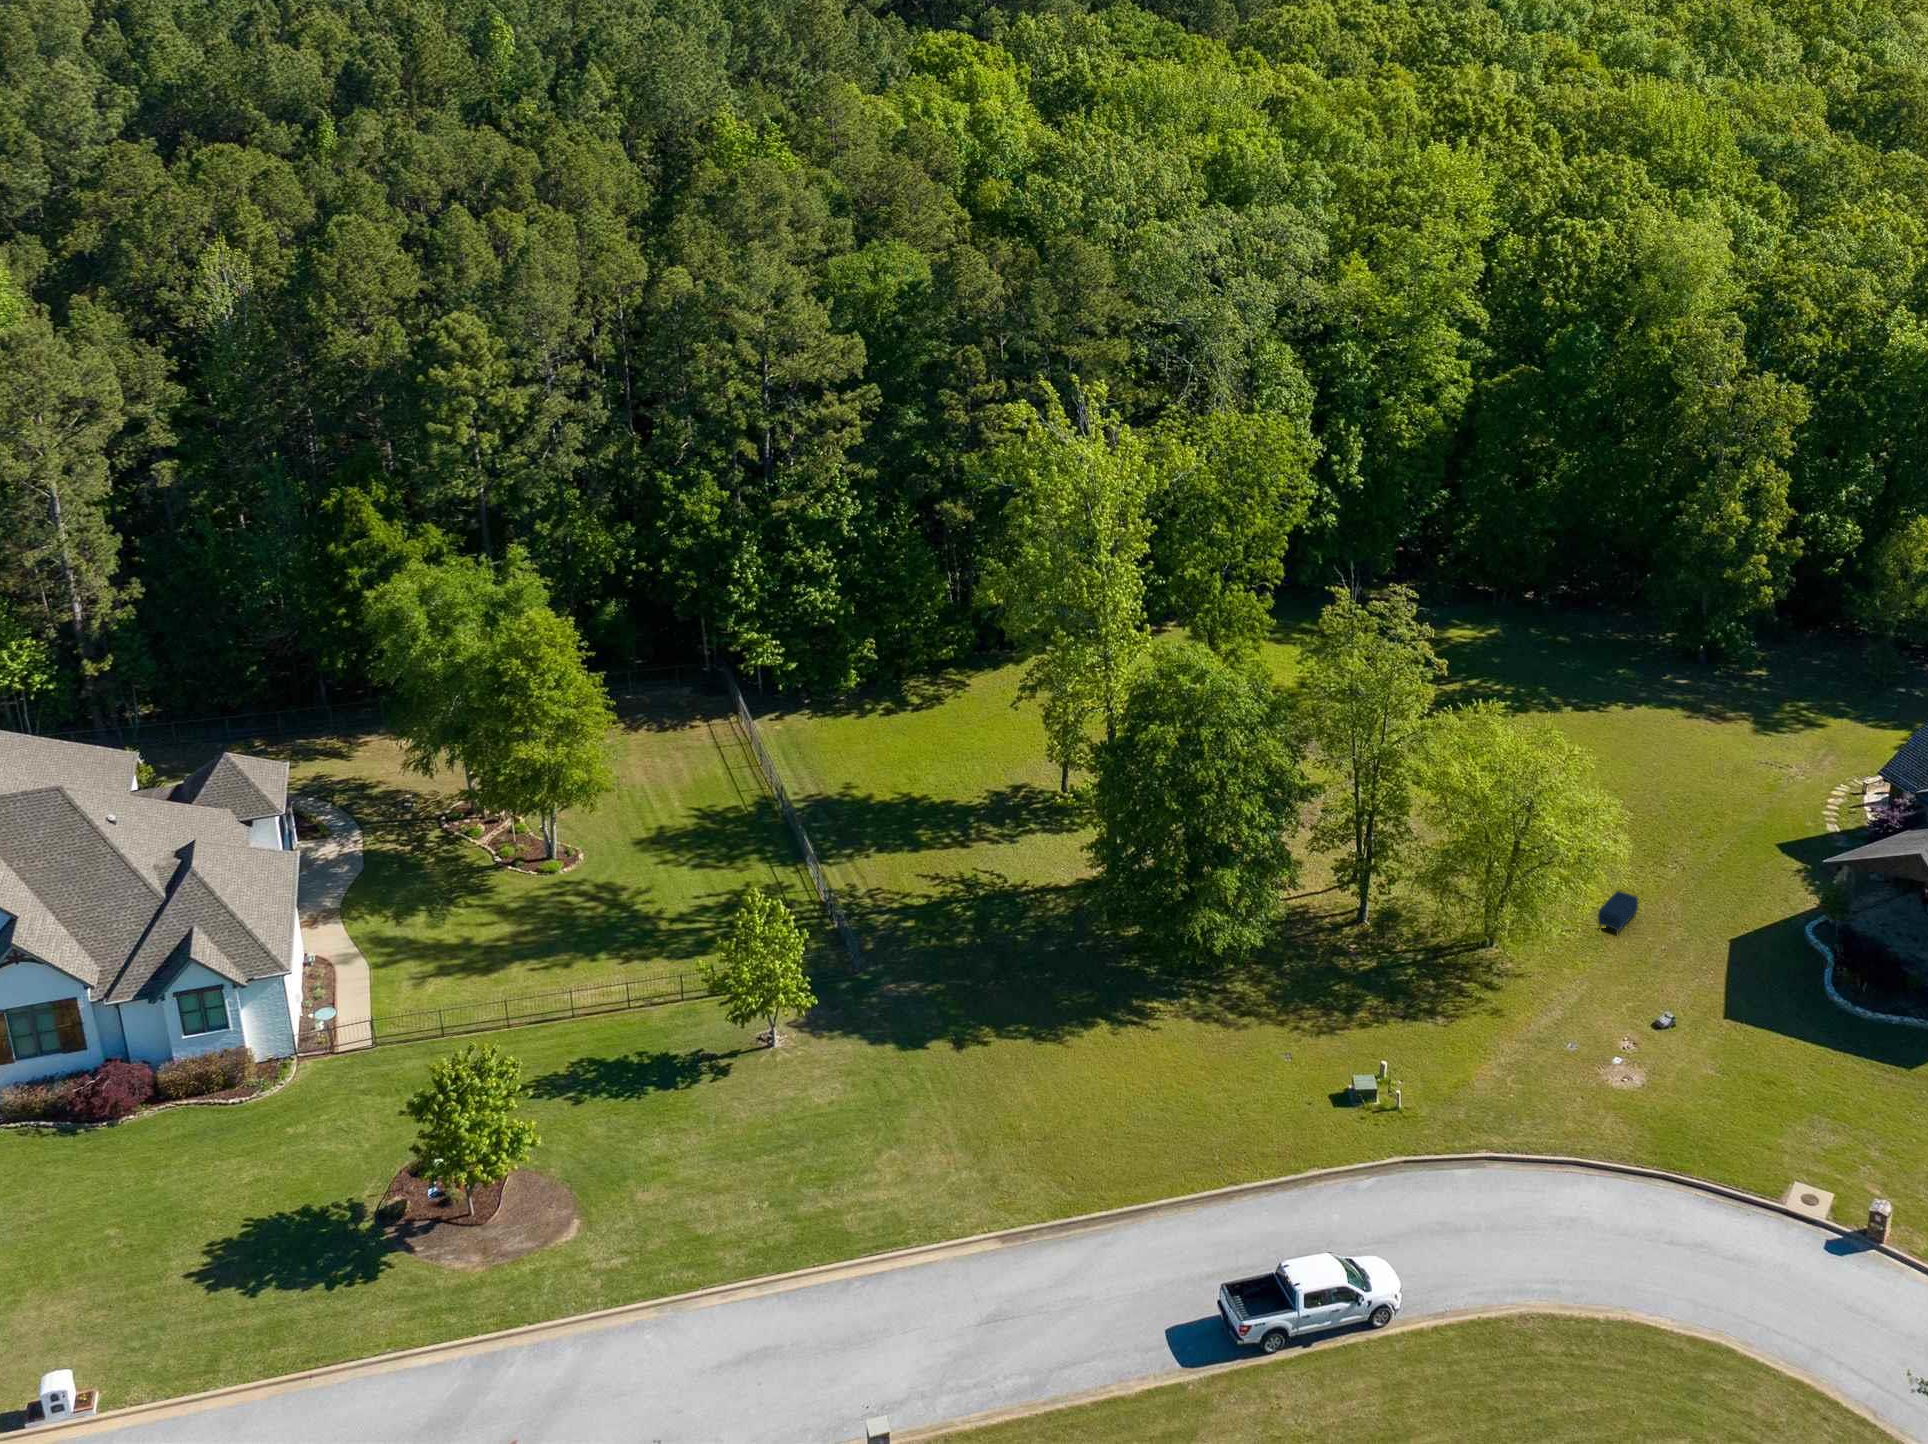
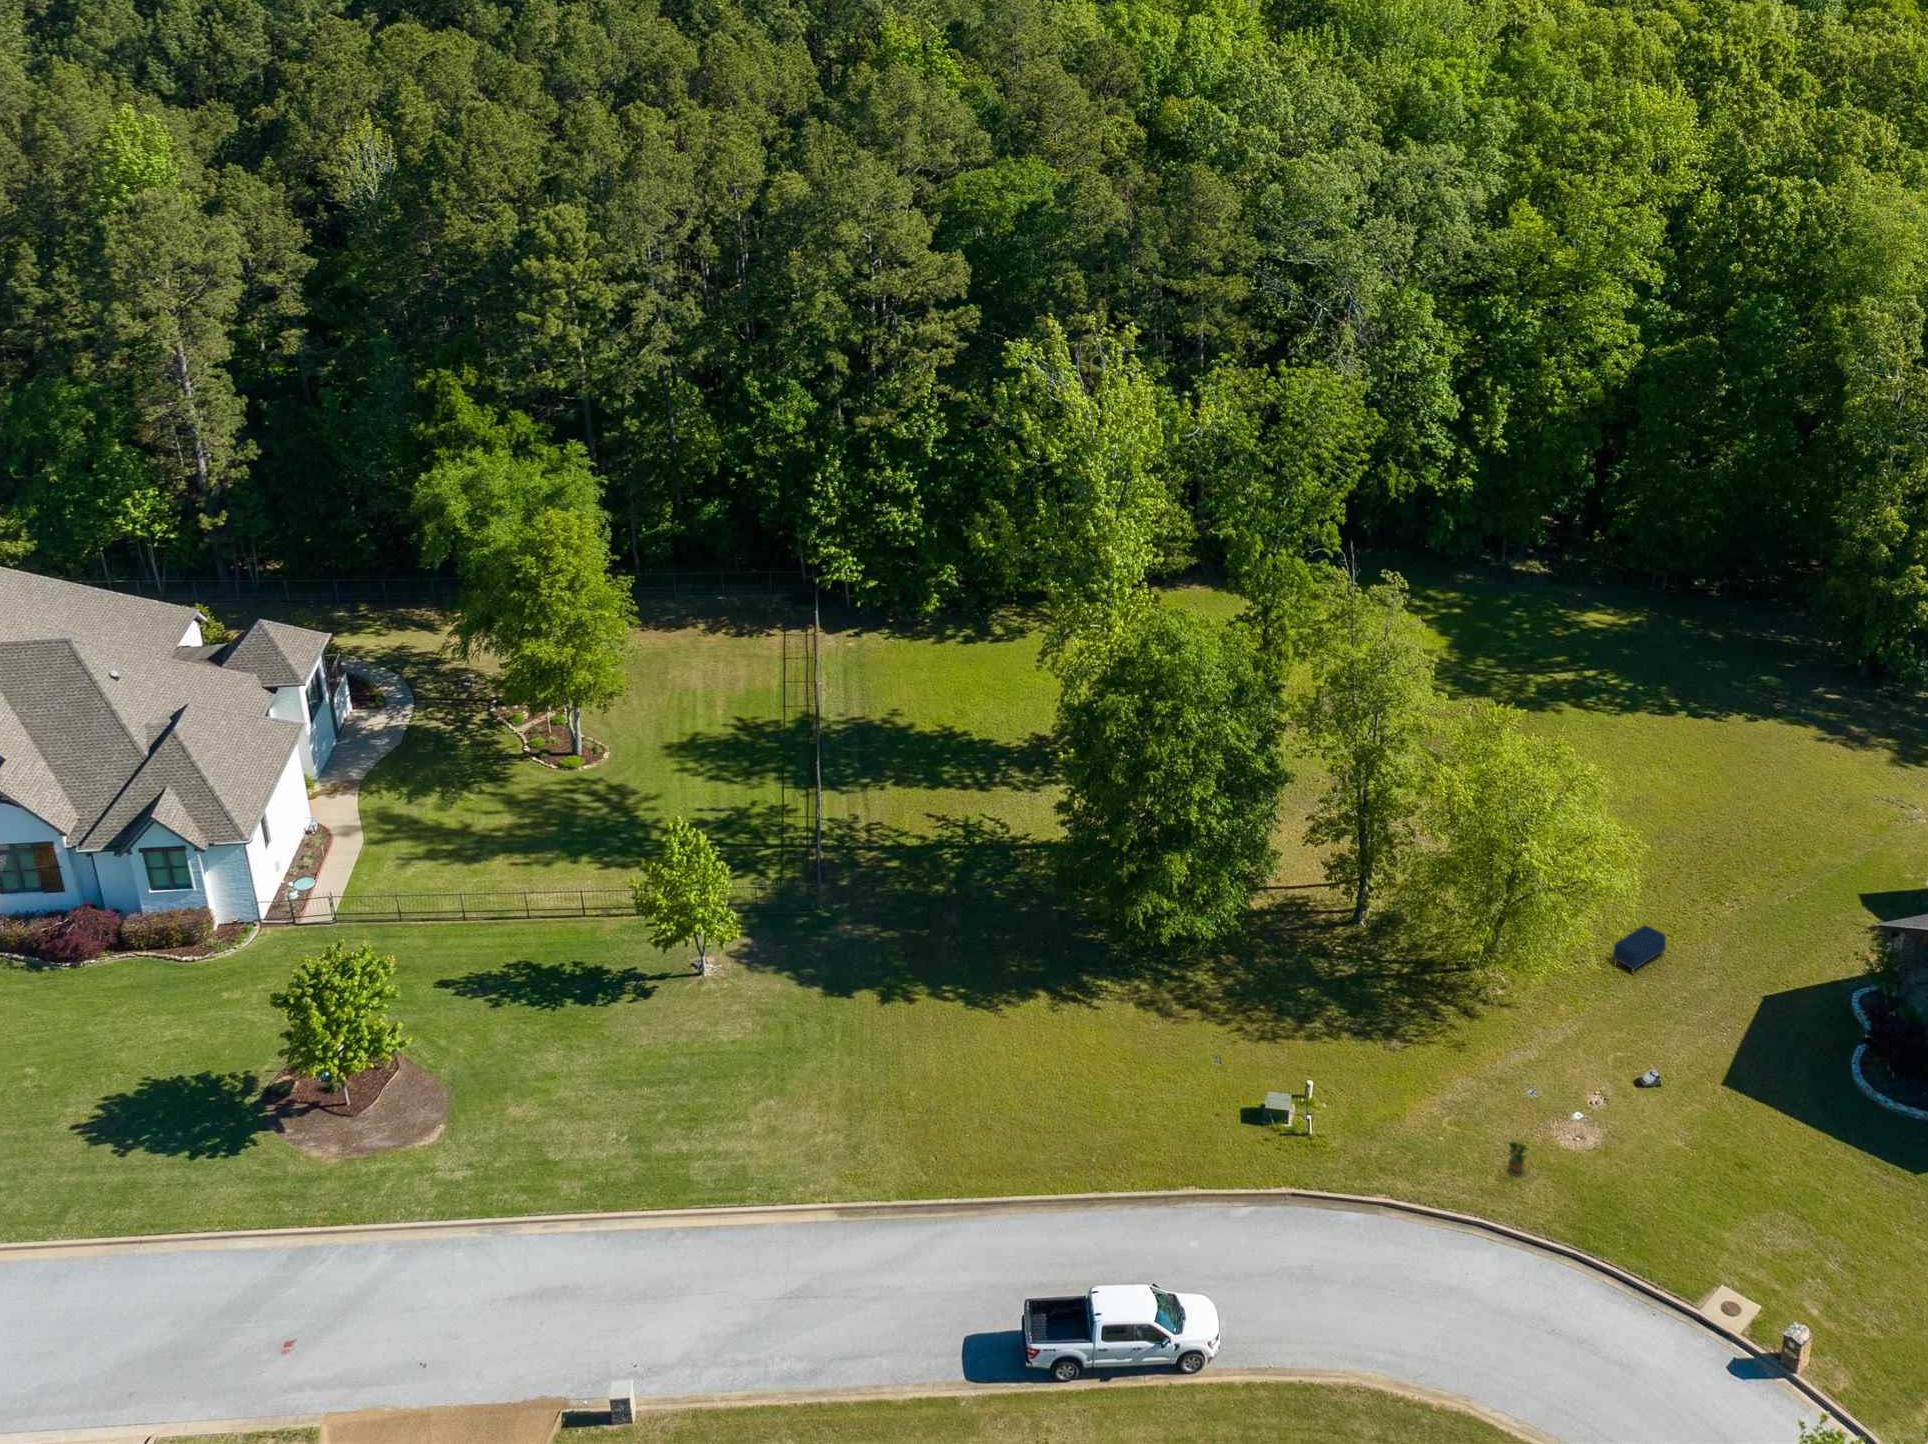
potted tree: none [1581,1087,1600,1119] -> present [1508,1142,1527,1176]

